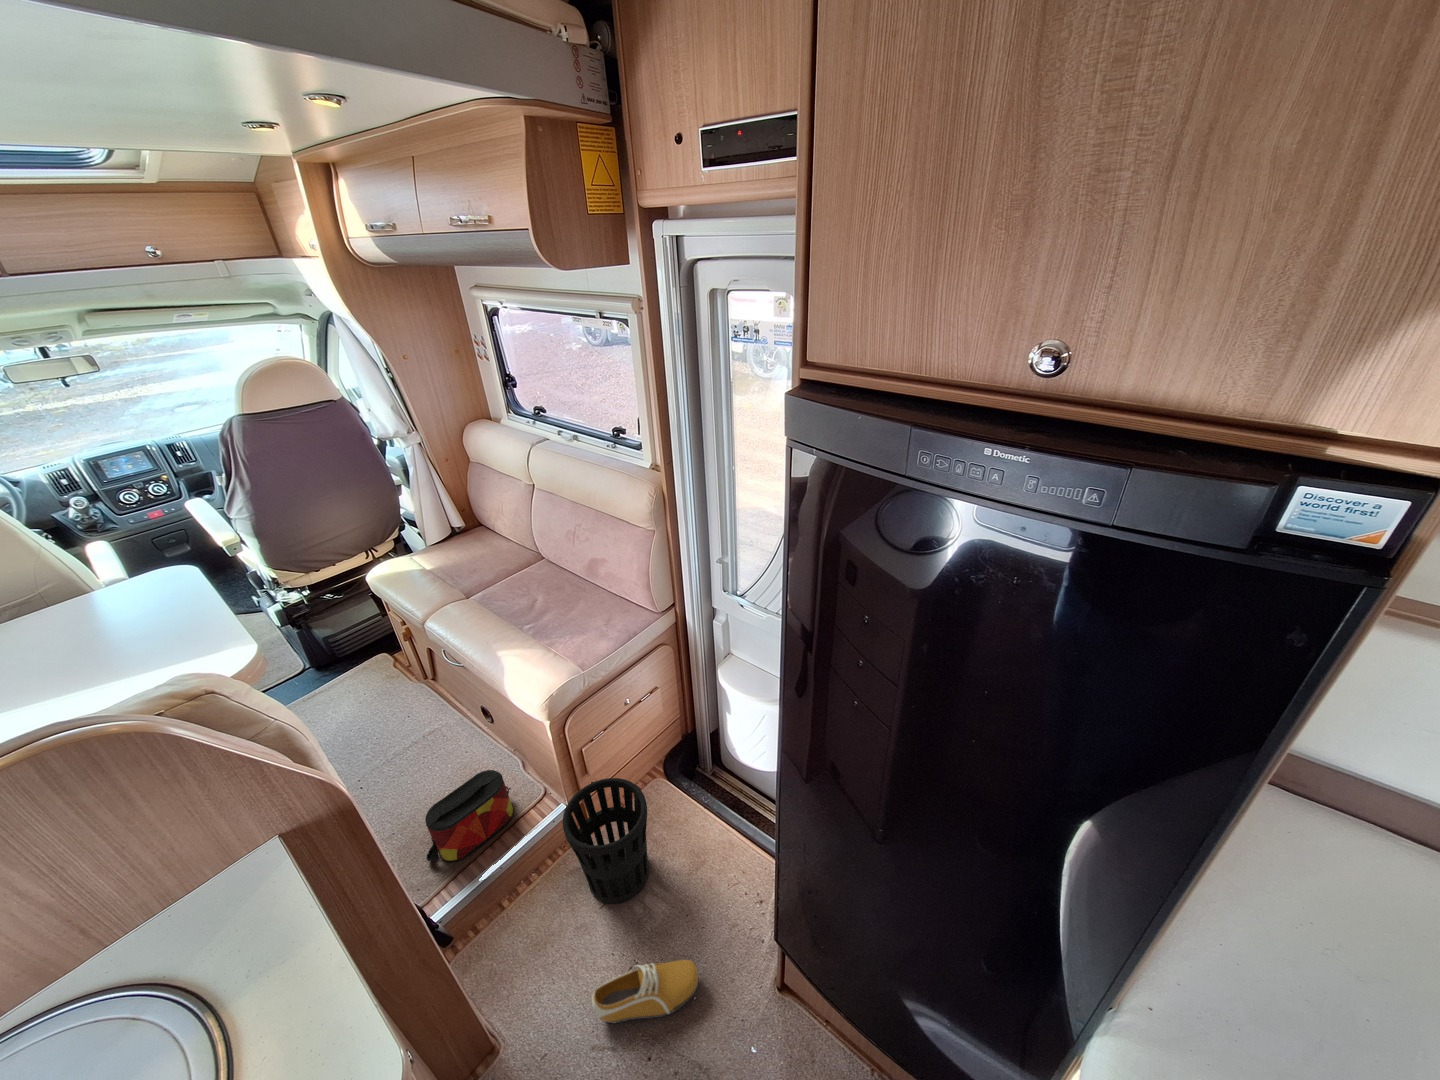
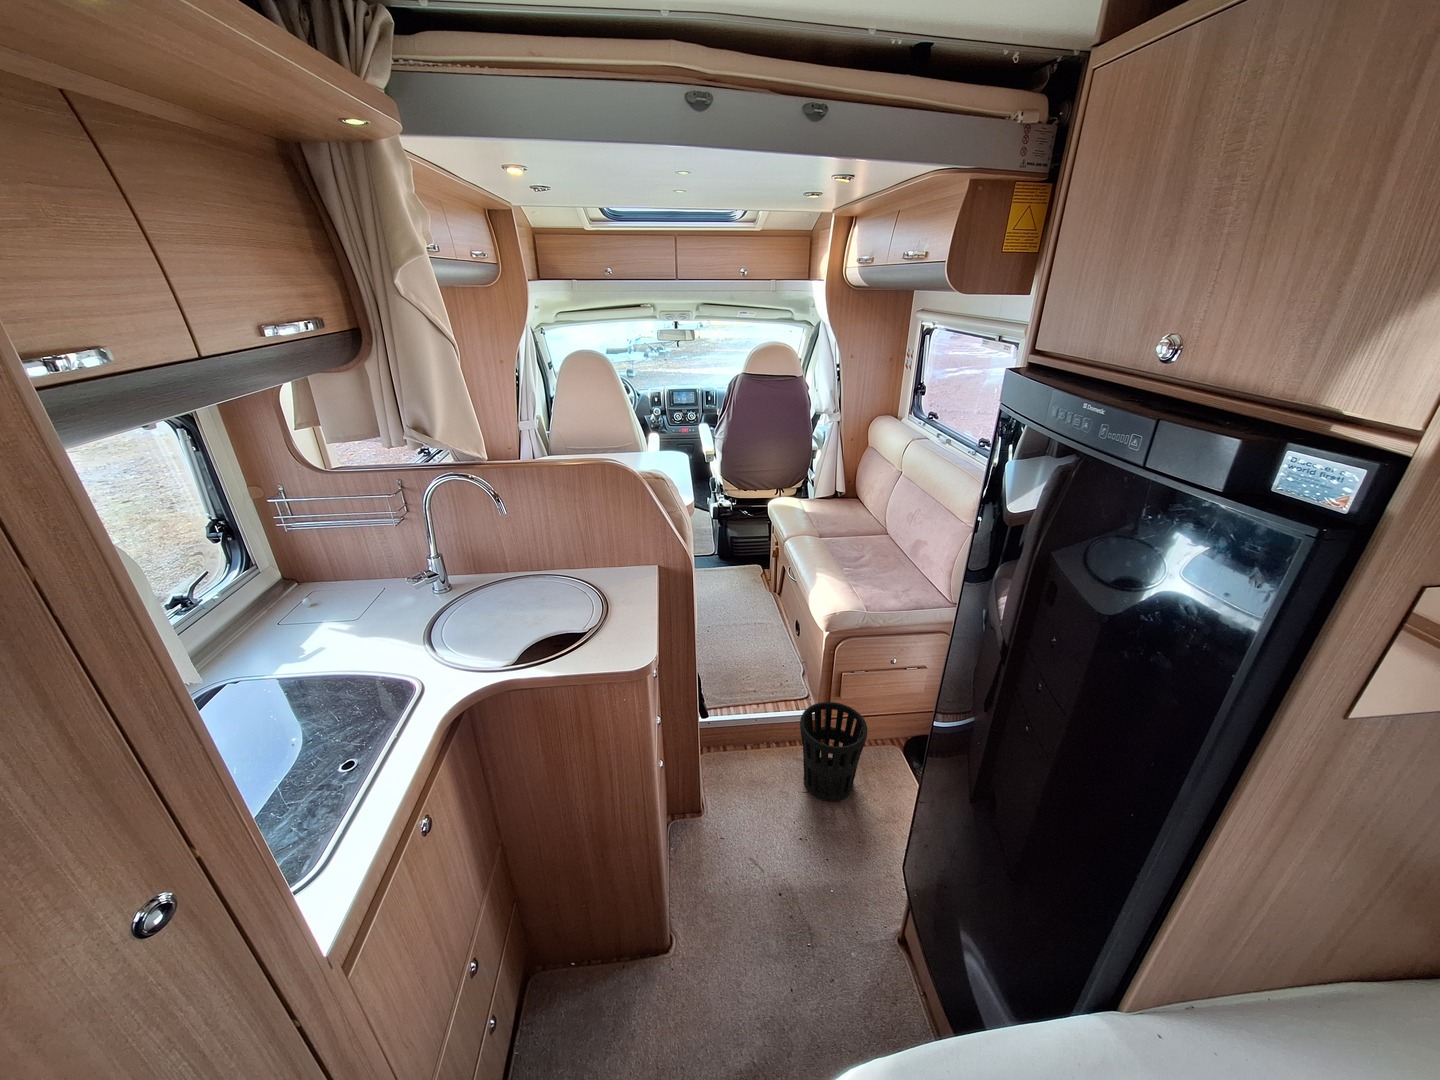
bag: present [425,770,513,862] -> none [720,655,785,702]
shoe: present [592,960,698,1023] -> none [764,826,843,886]

